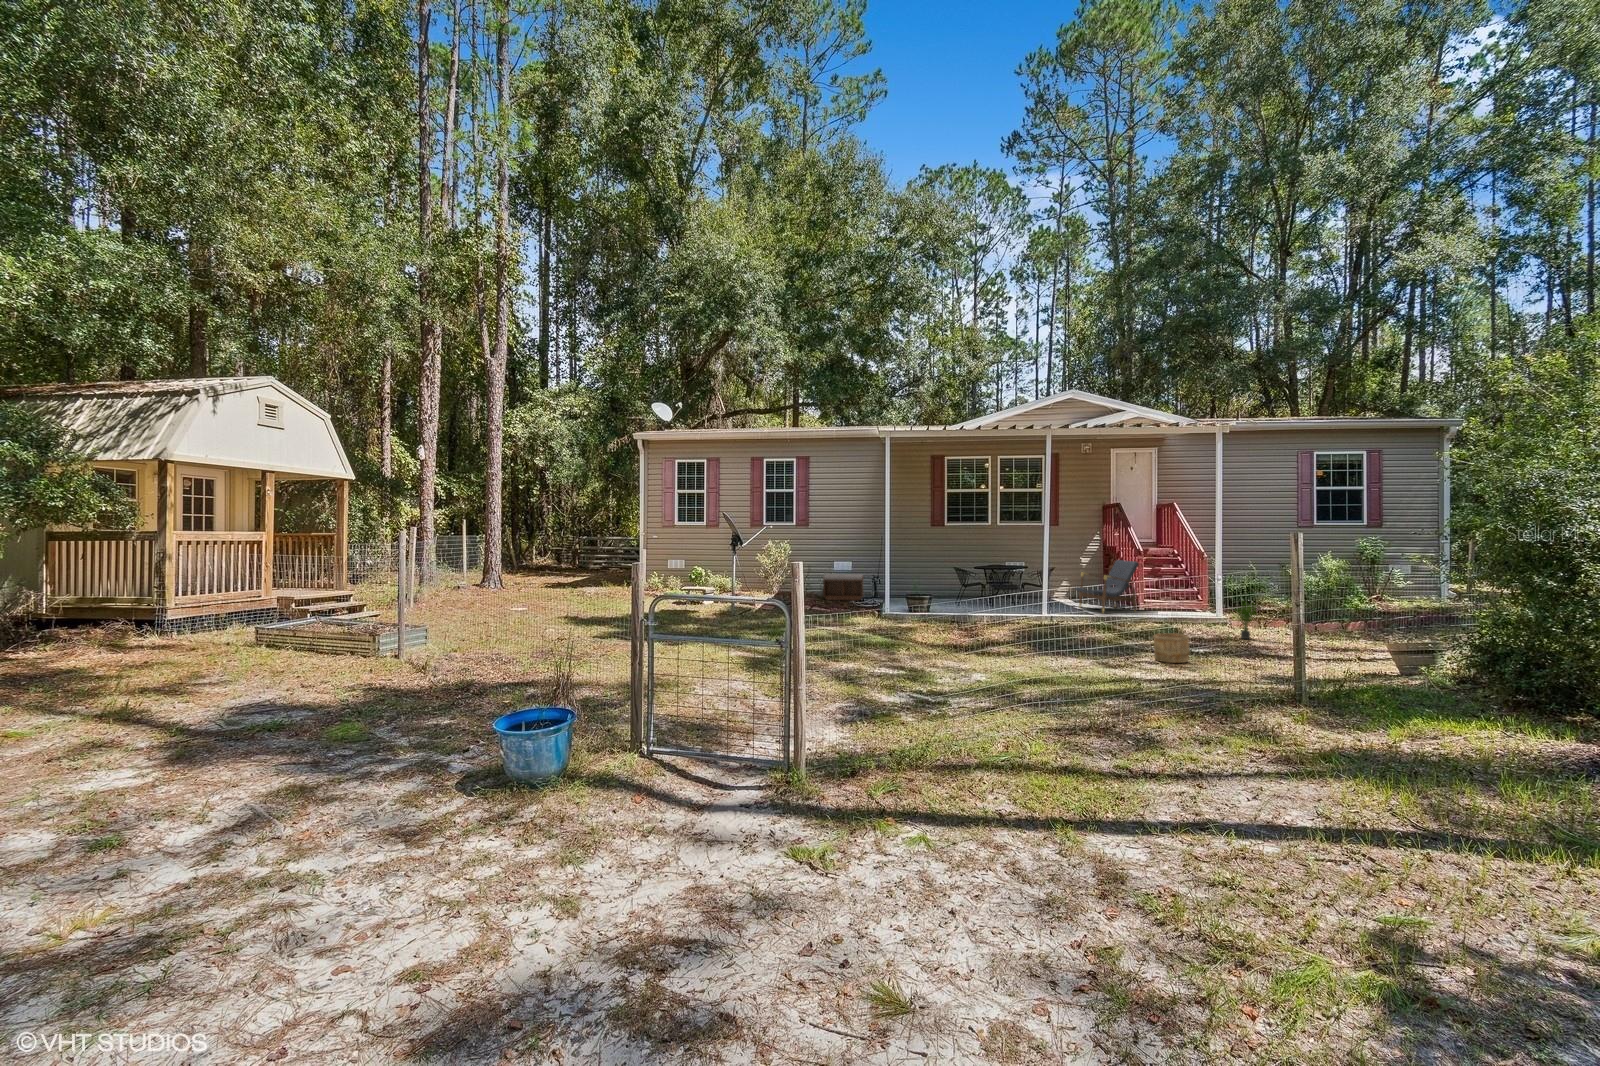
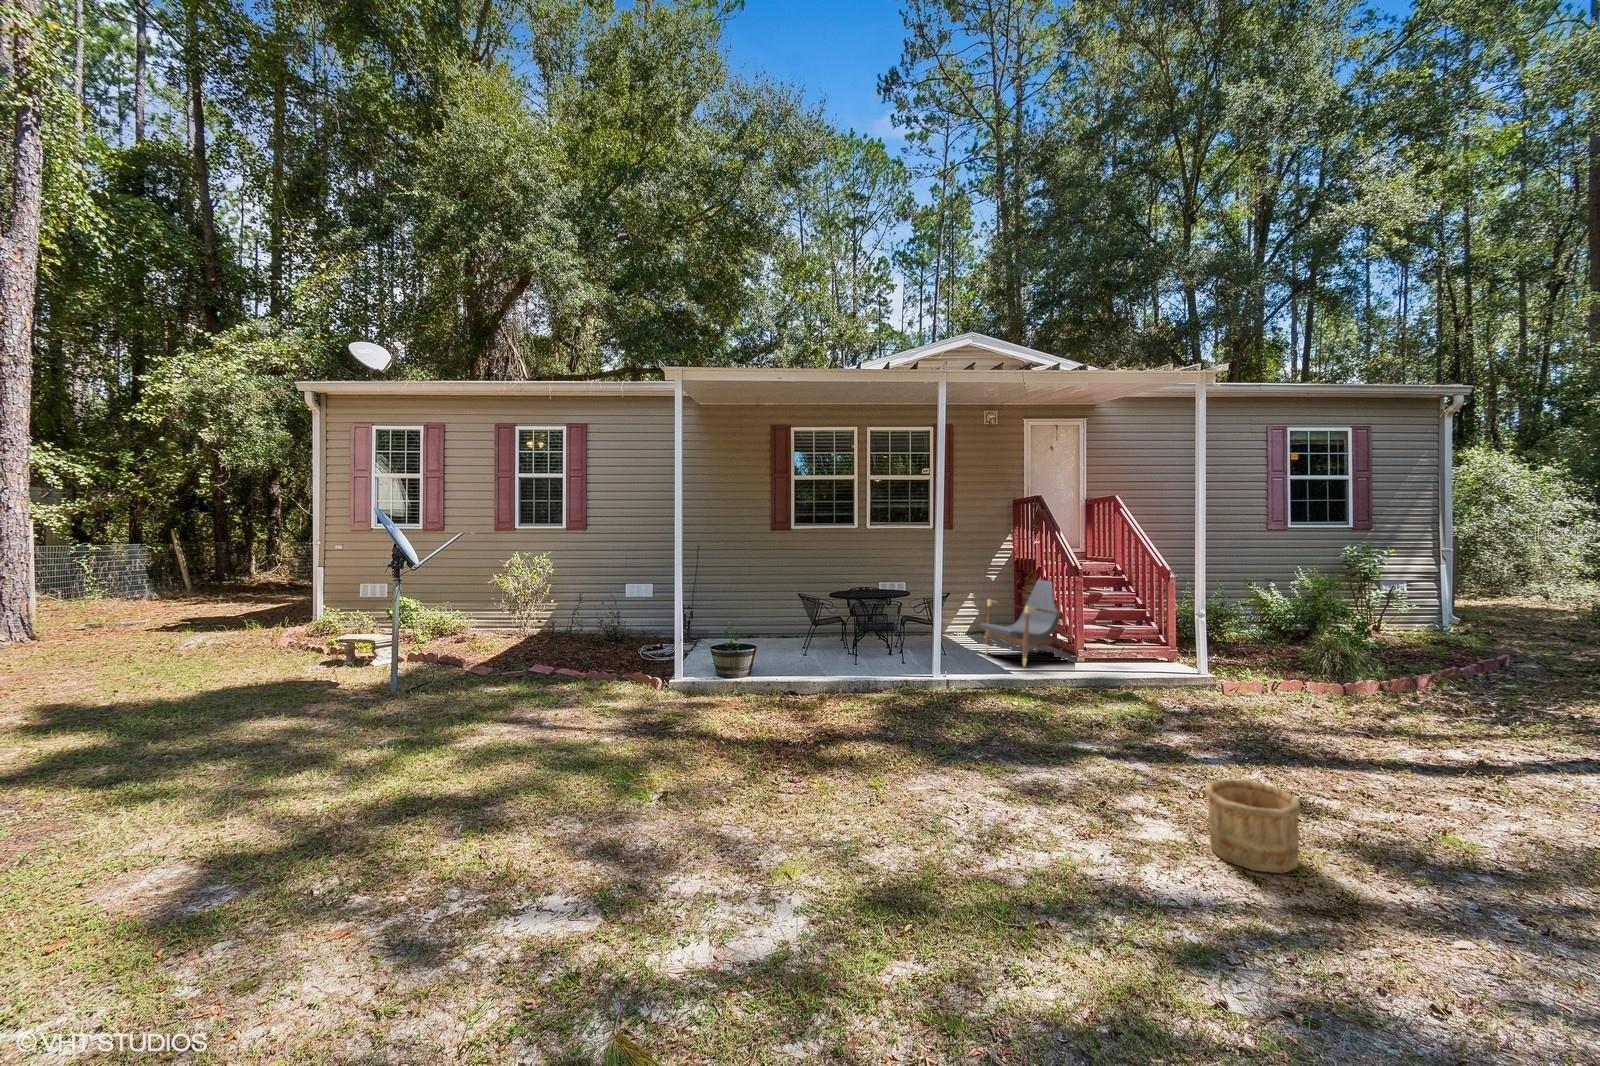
bench: present [823,574,864,600] -> none [604,603,671,644]
potted plant: present [1236,604,1255,639] -> none [1264,662,1334,740]

